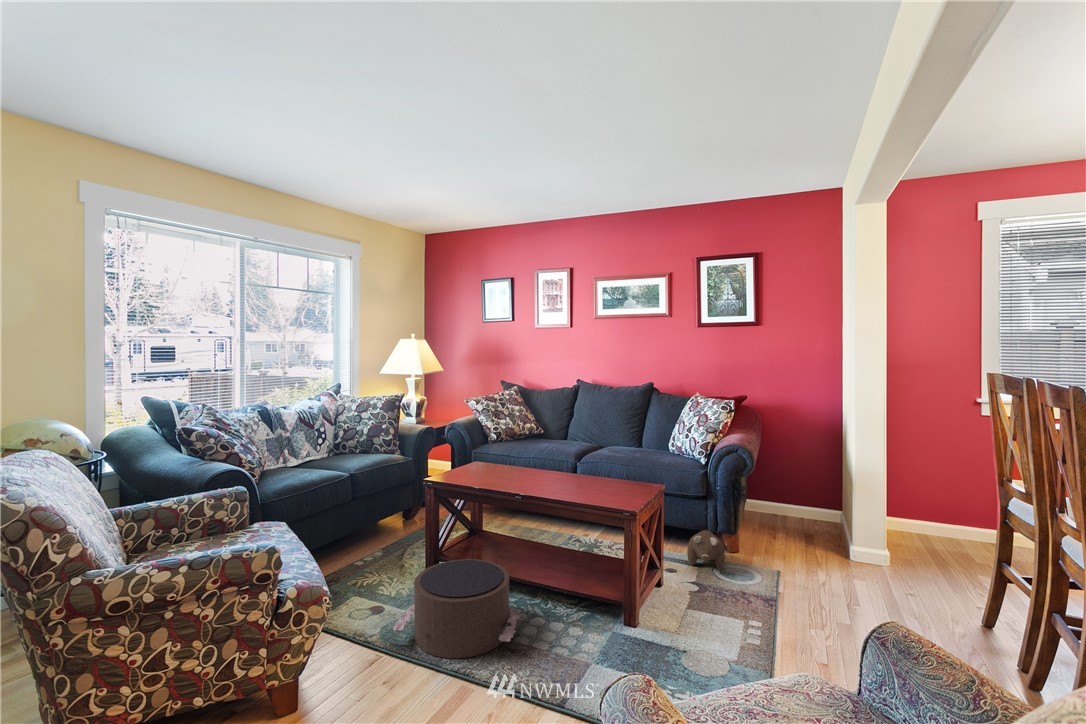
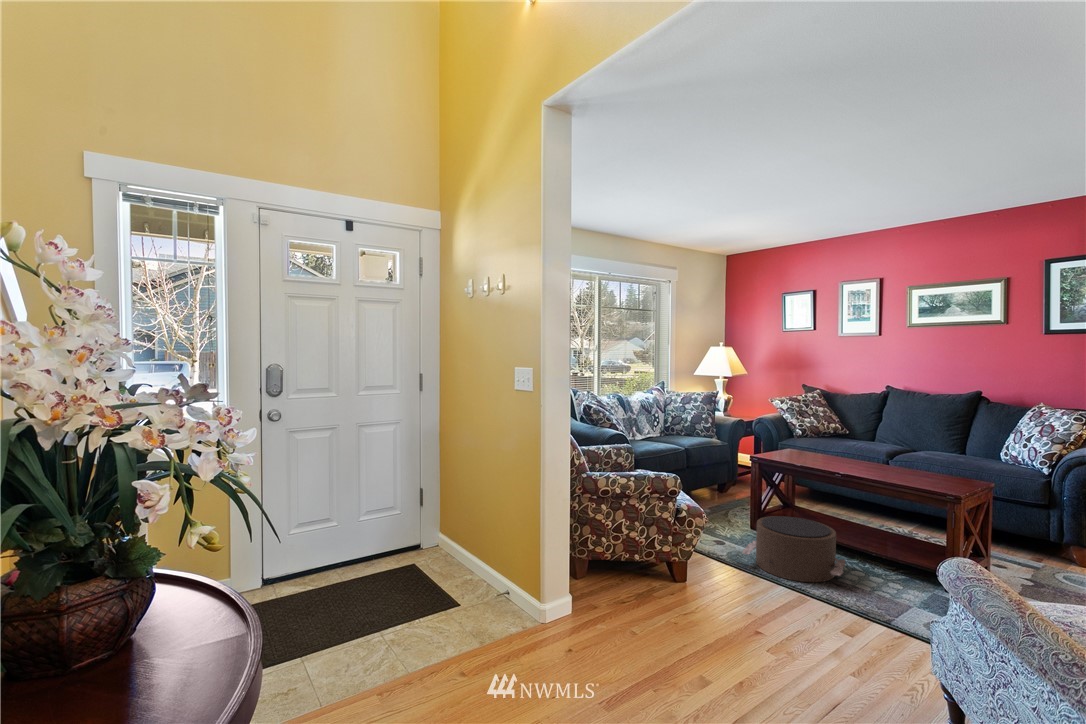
plush toy: present [687,530,725,569] -> none [1021,536,1069,575]

